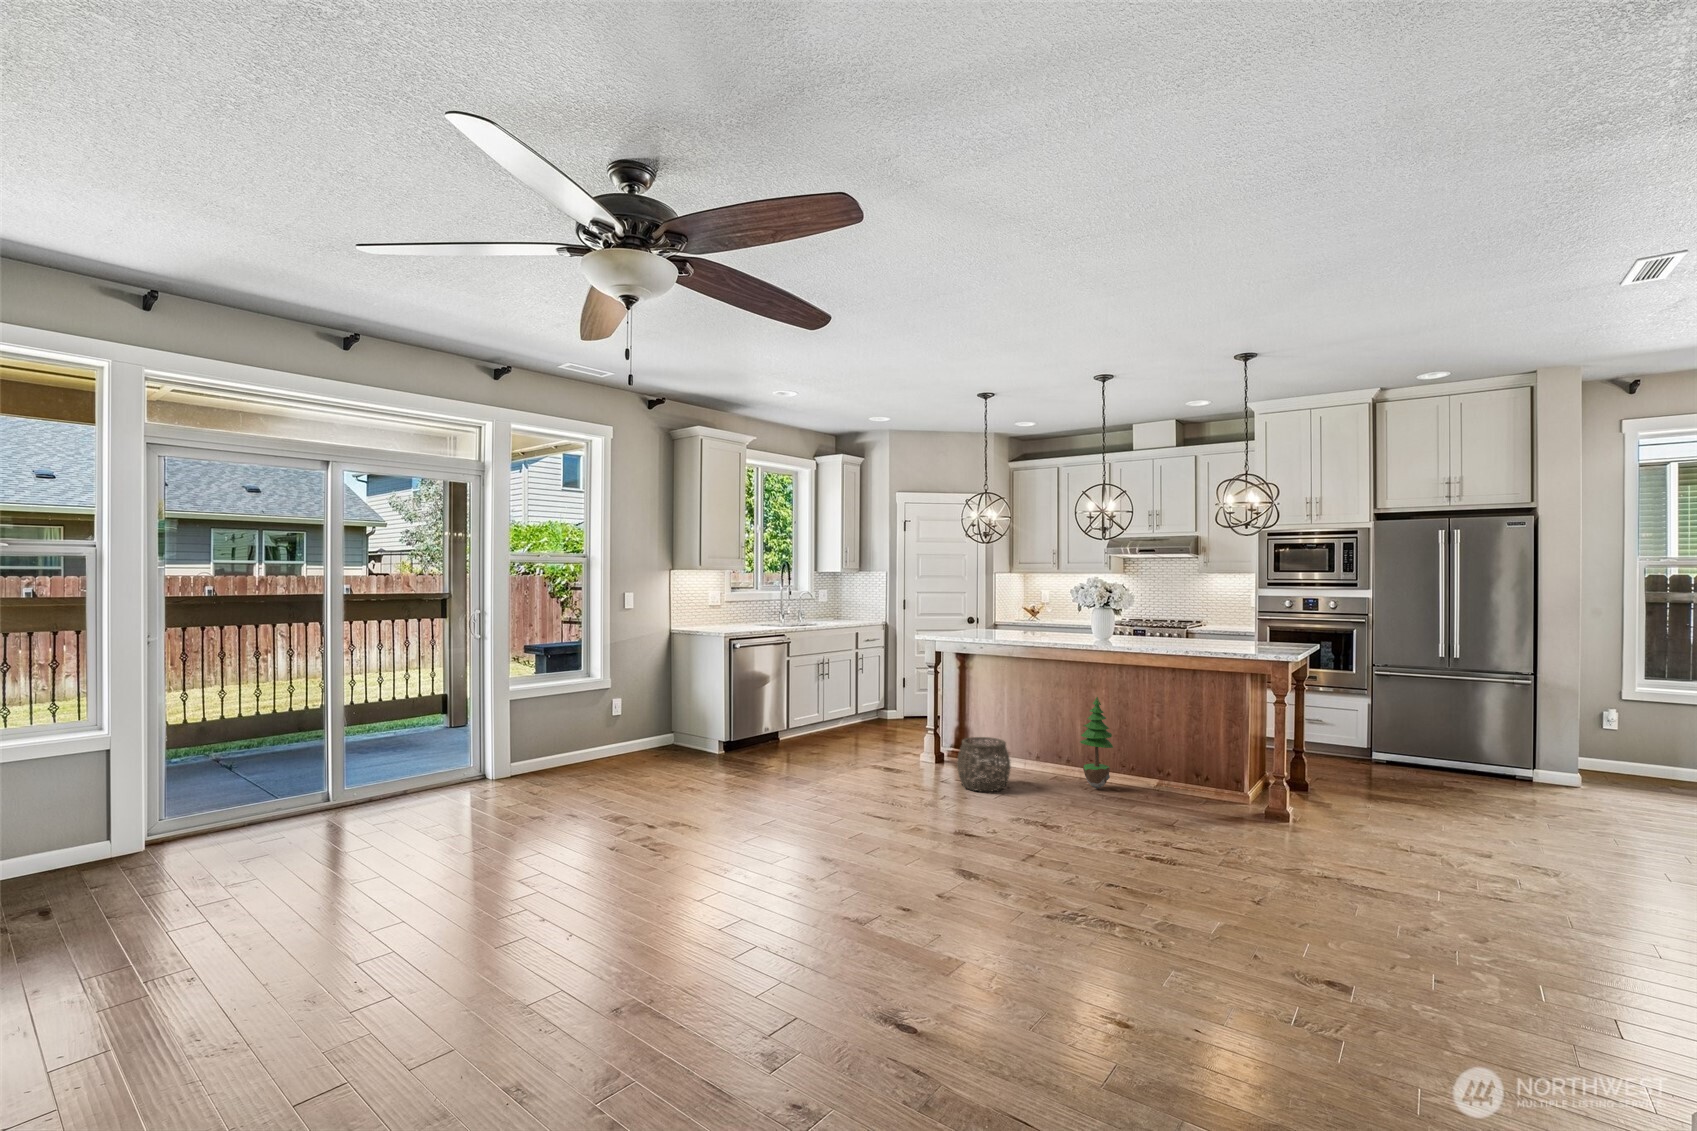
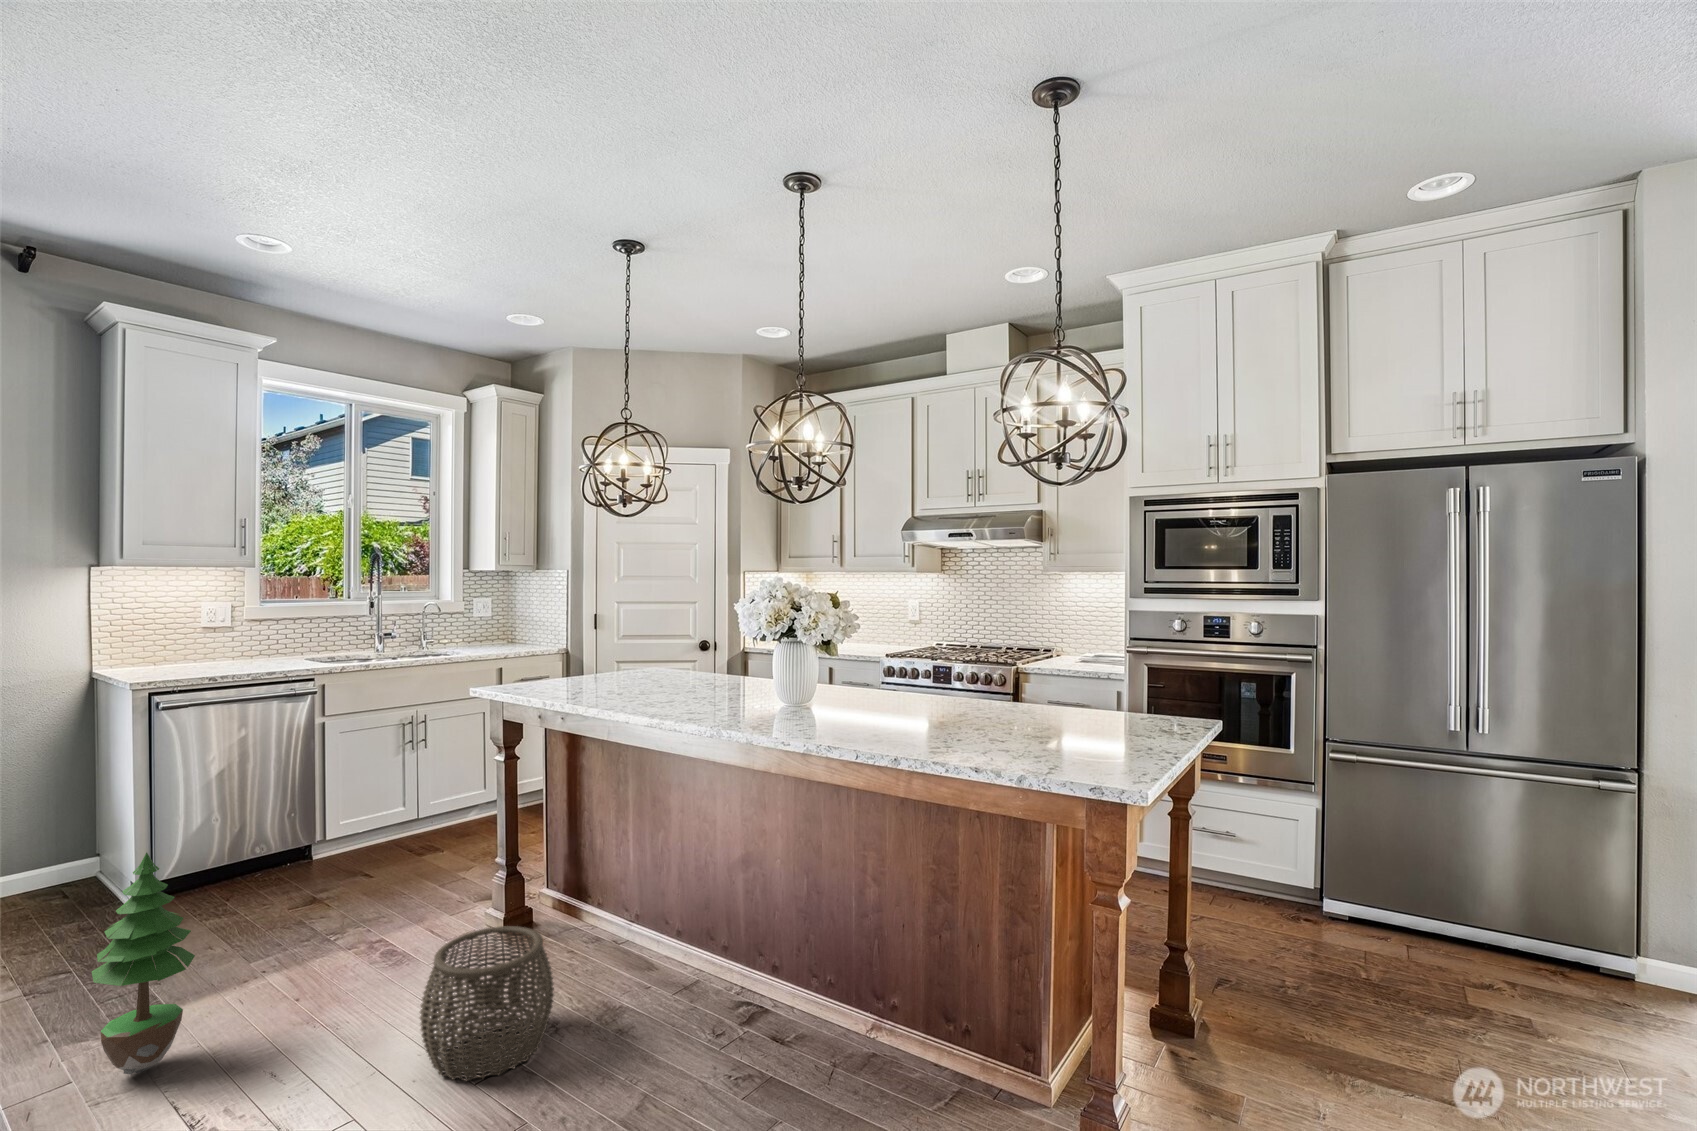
potted tree: present [1080,697,1113,789] -> present [92,853,195,1074]

